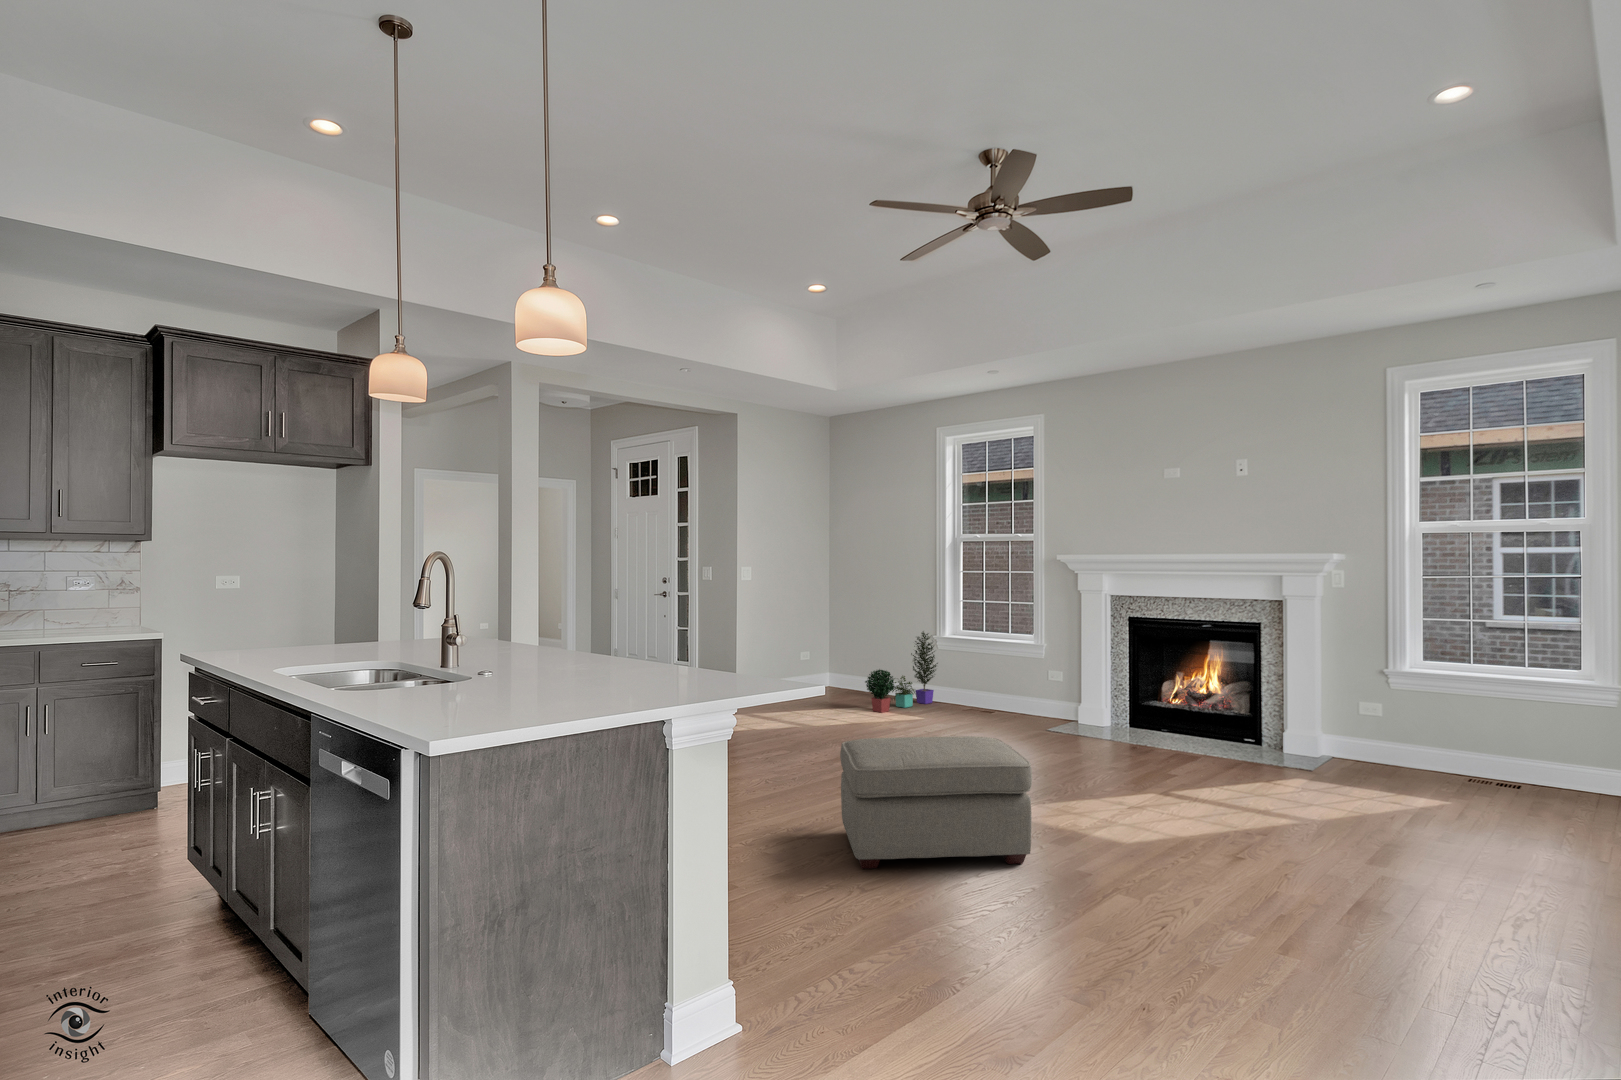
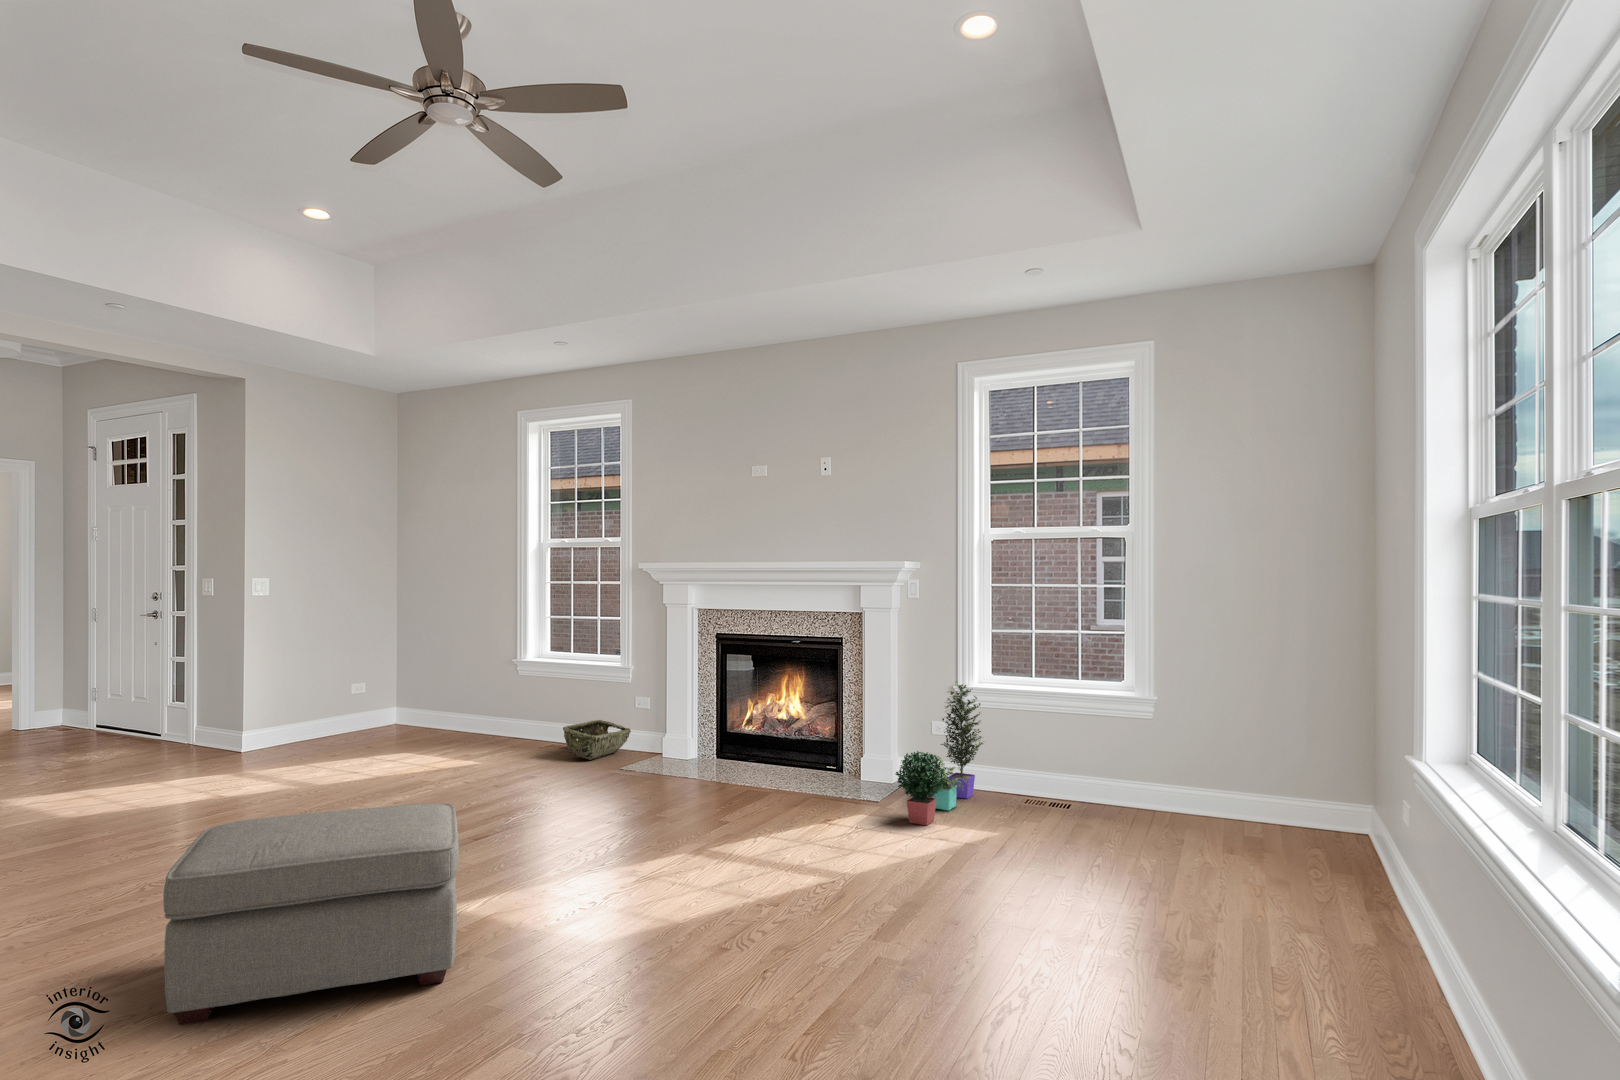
potted plant: present [865,631,938,713] -> present [895,681,983,825]
woven basket: none [993,689,1048,722] -> present [563,720,631,760]

